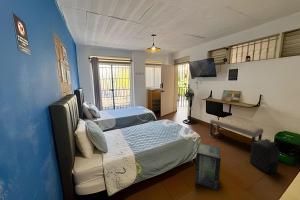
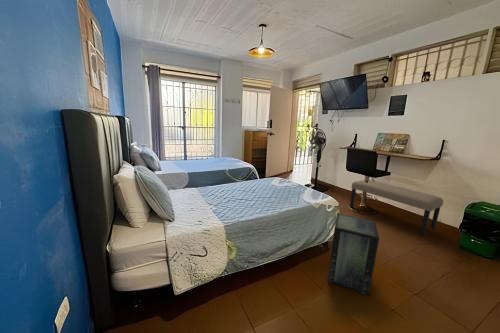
backpack: present [250,139,279,173] -> none [420,212,474,270]

